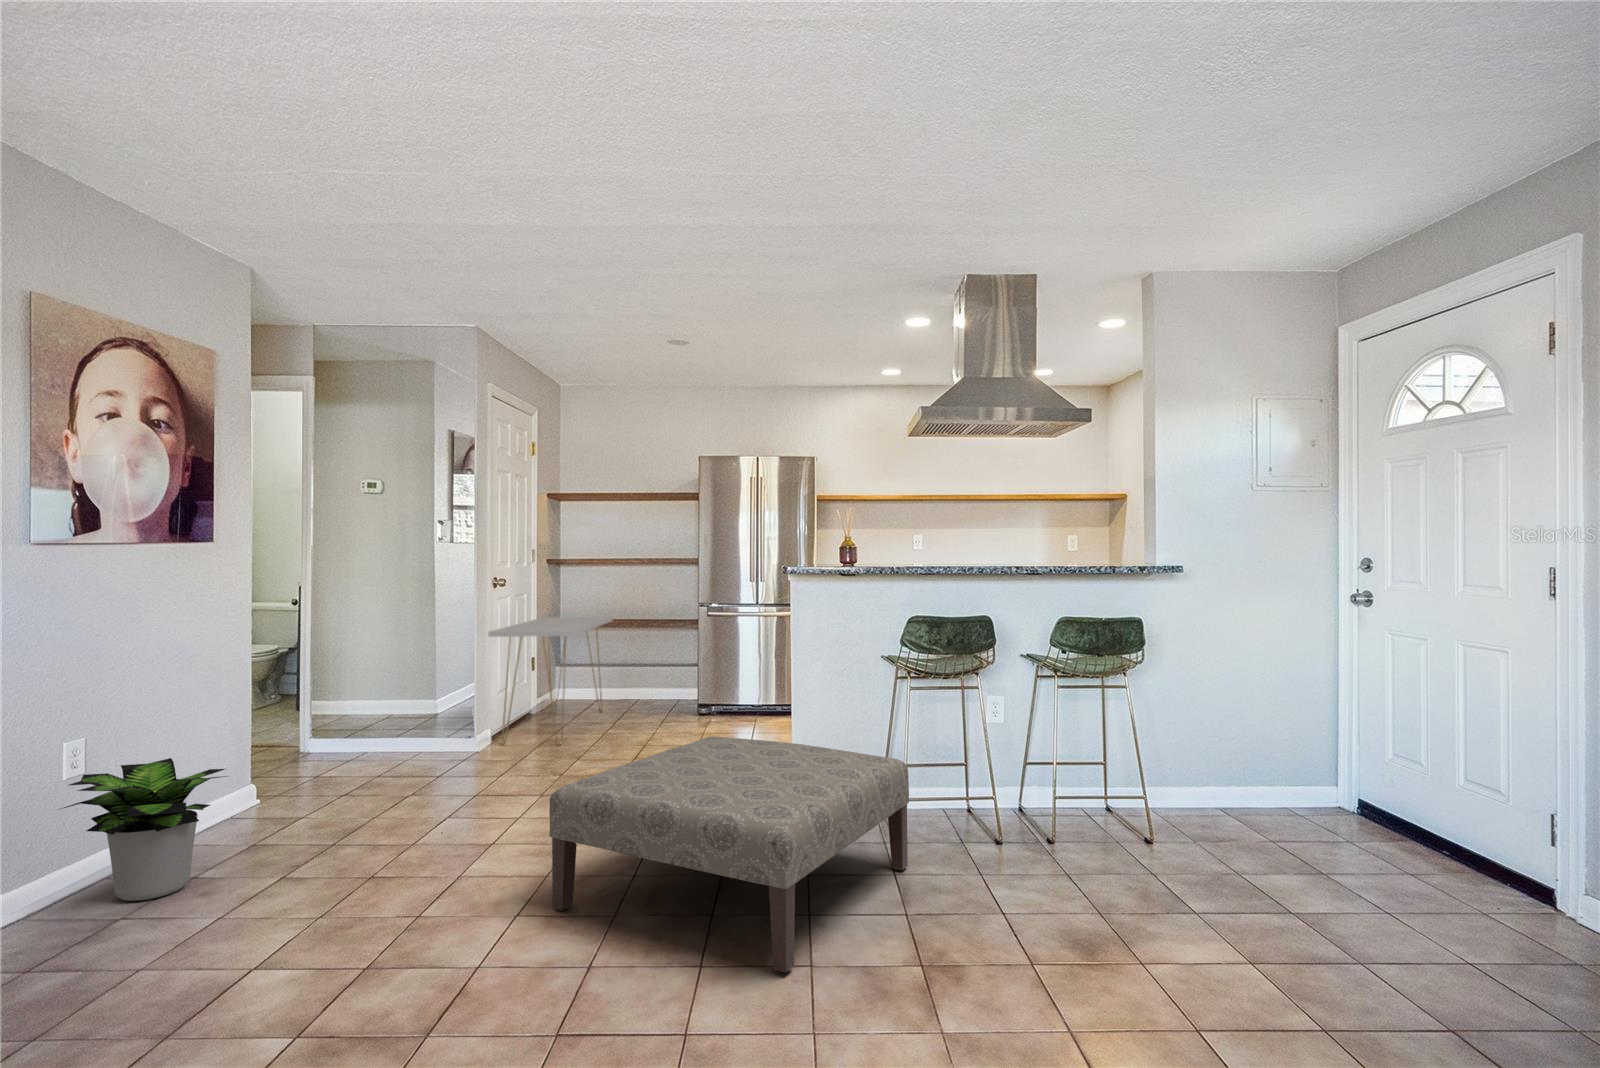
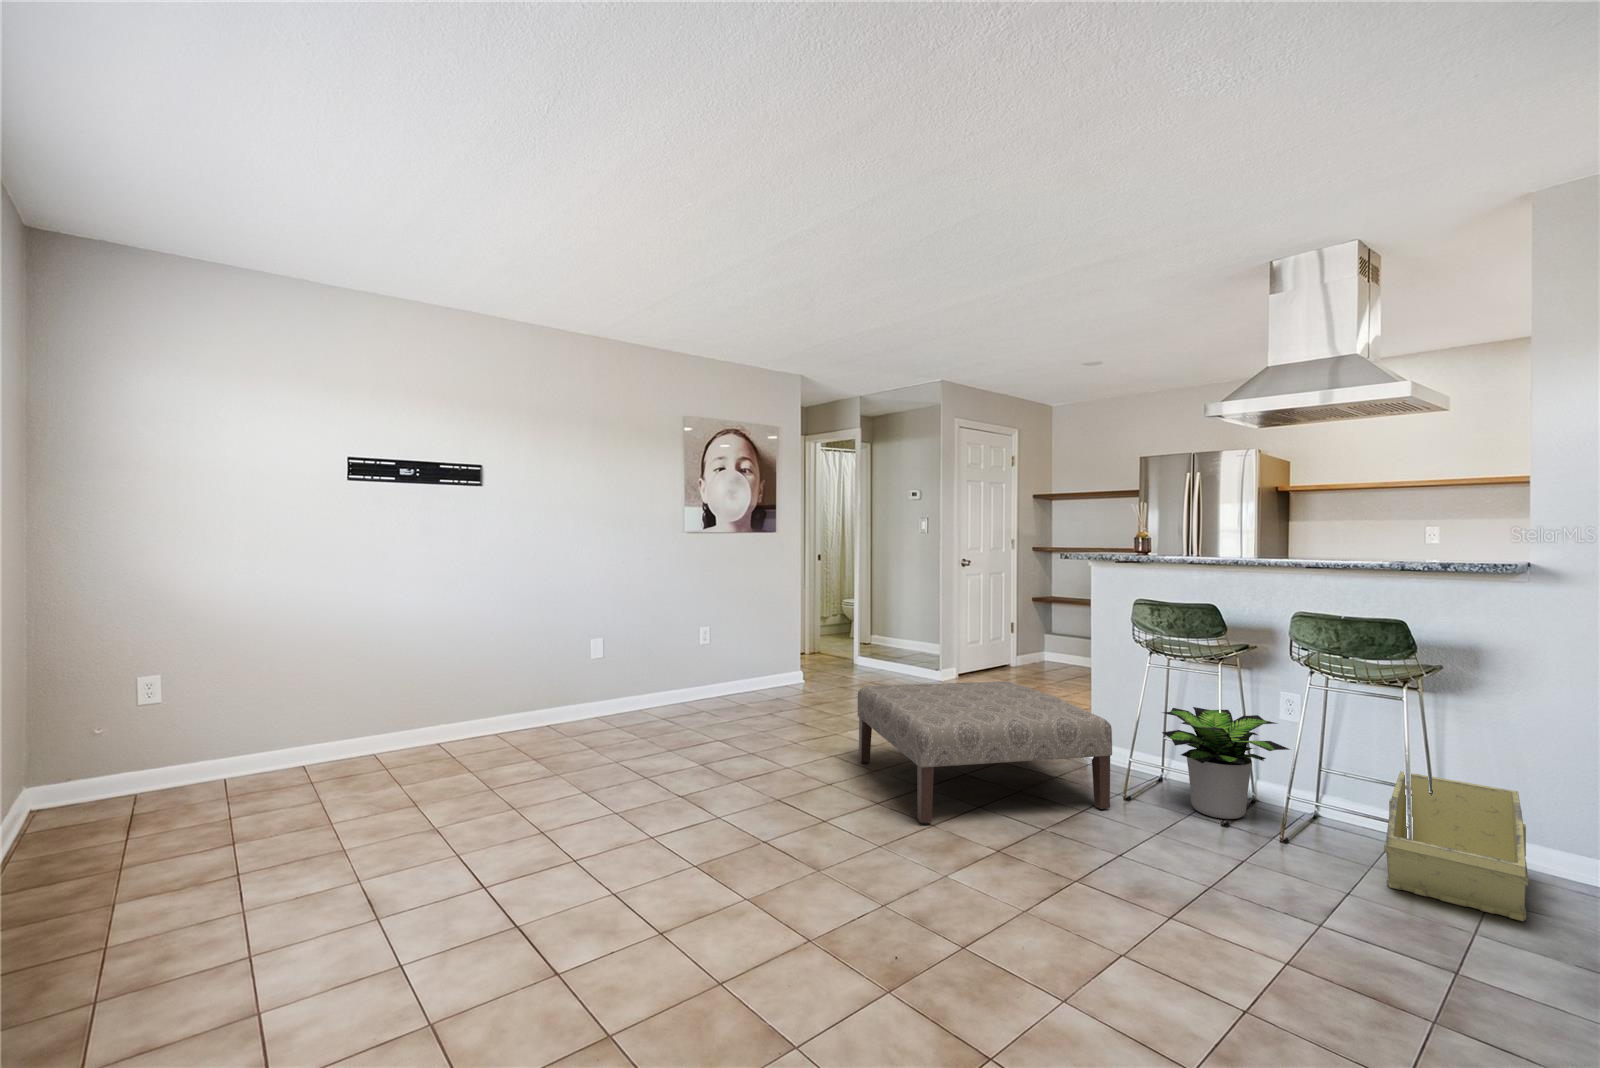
console table: present [488,617,613,745] -> none [954,592,1072,685]
storage bin: none [1103,751,1269,863] -> present [1384,771,1528,921]
potted plant: present [61,758,225,901] -> present [1162,707,1290,819]

